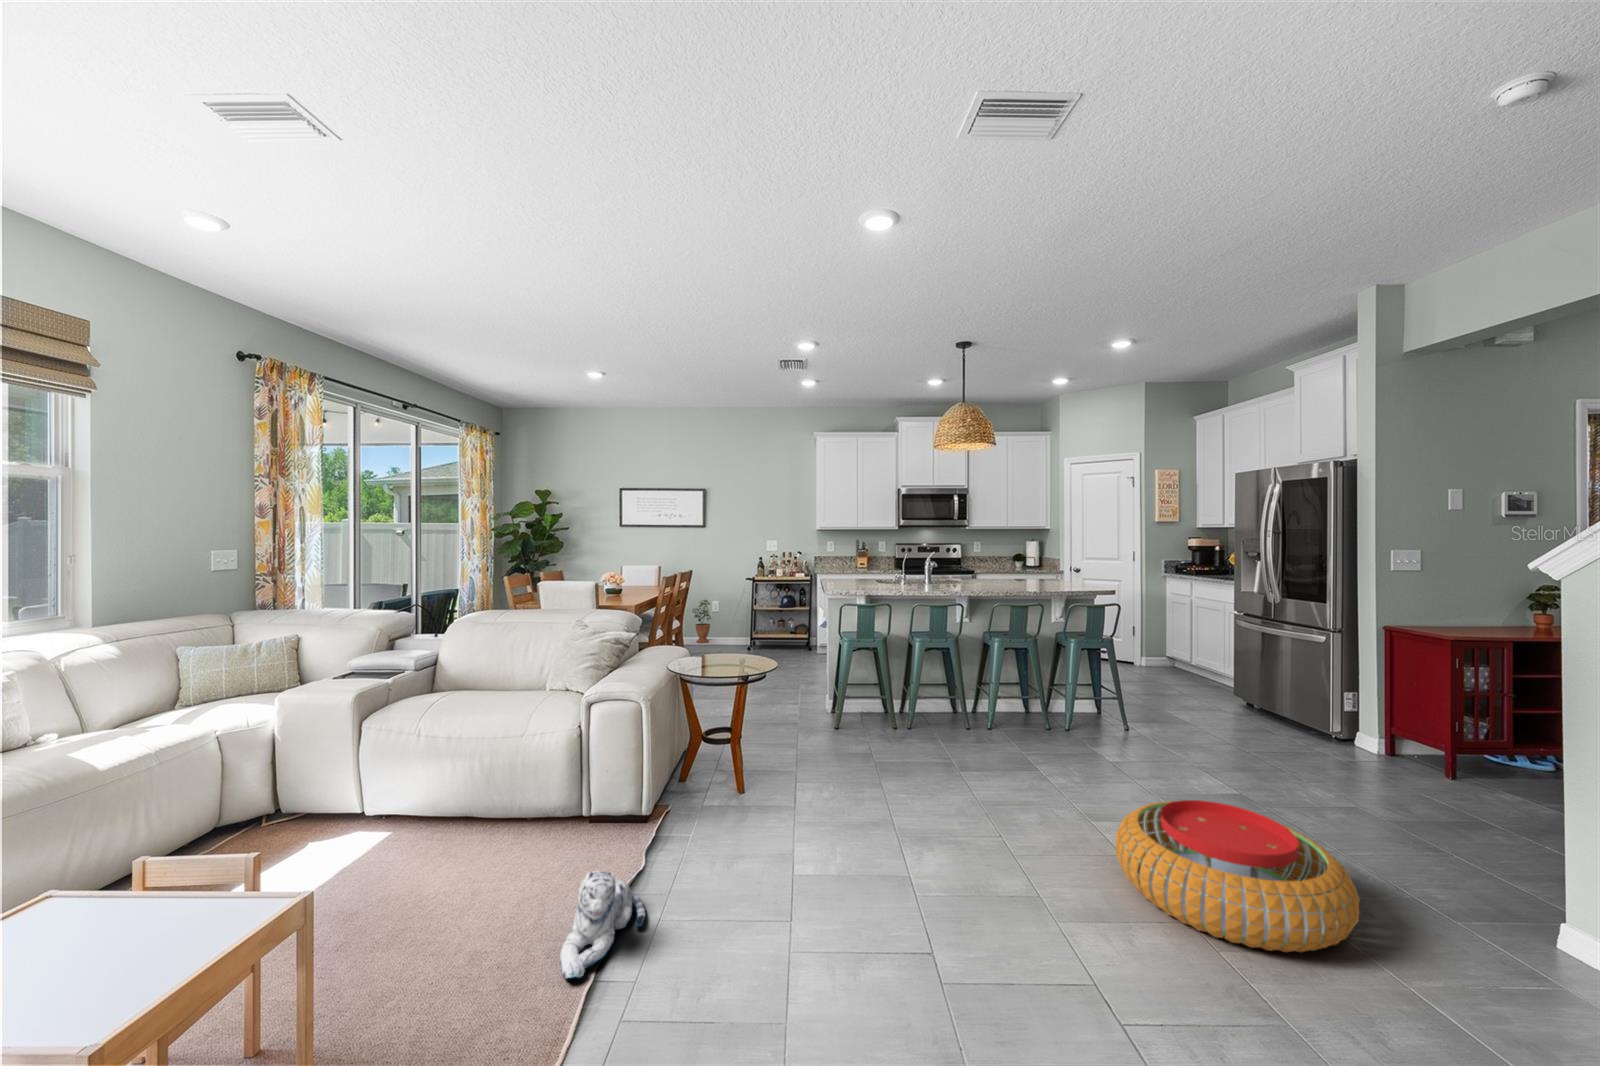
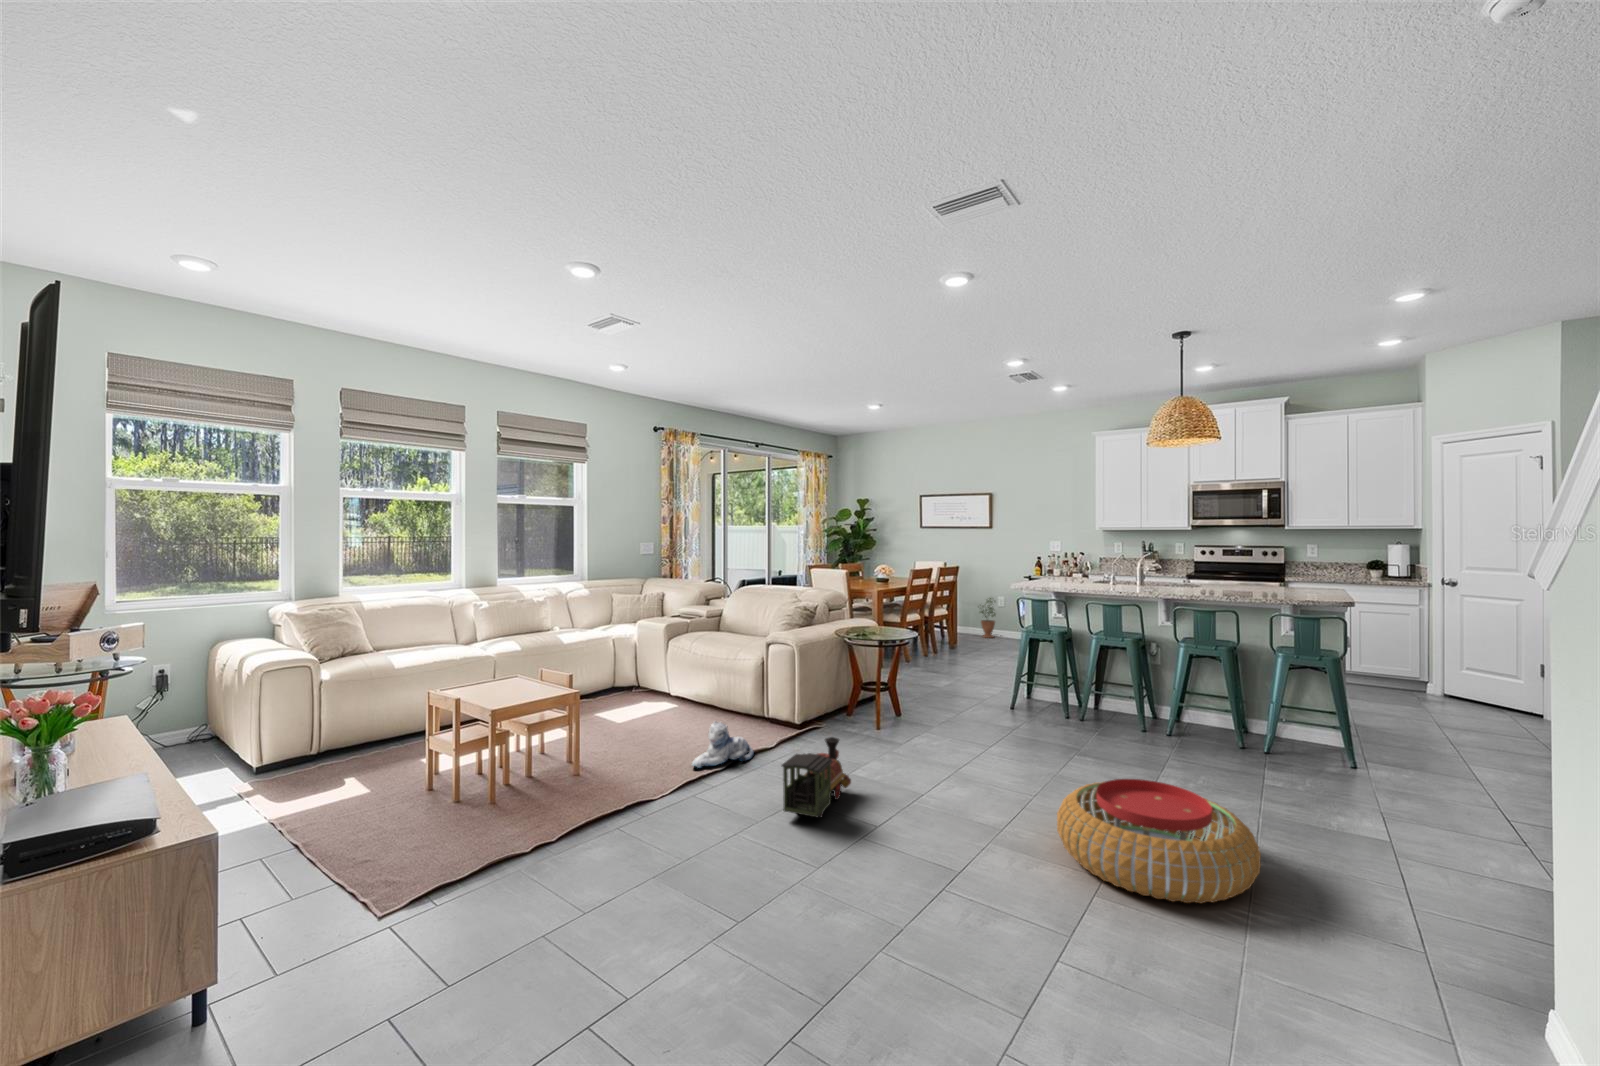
toy train: none [806,847,917,1023] -> present [782,737,851,818]

